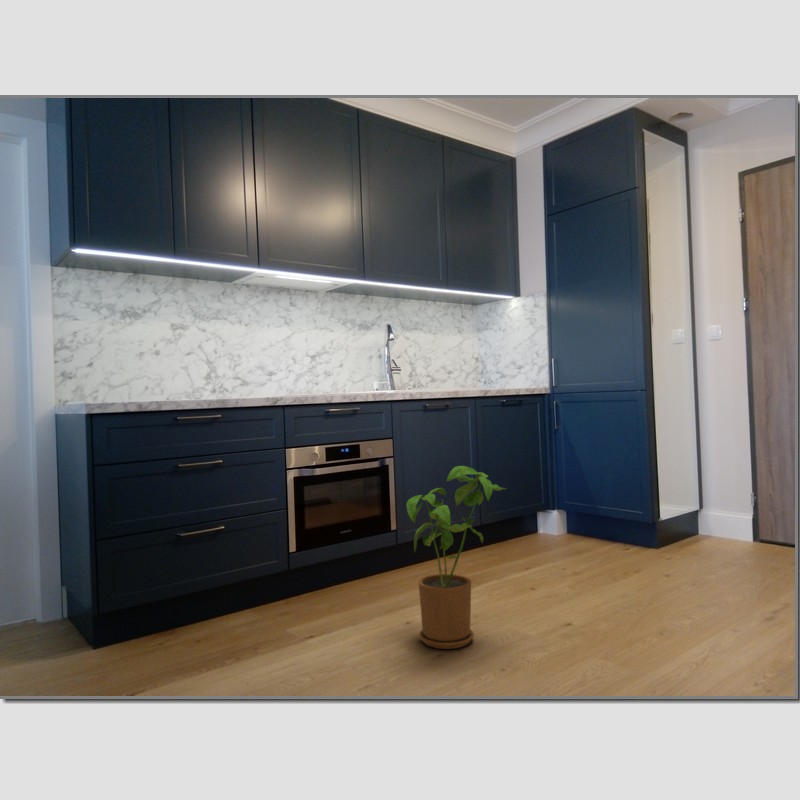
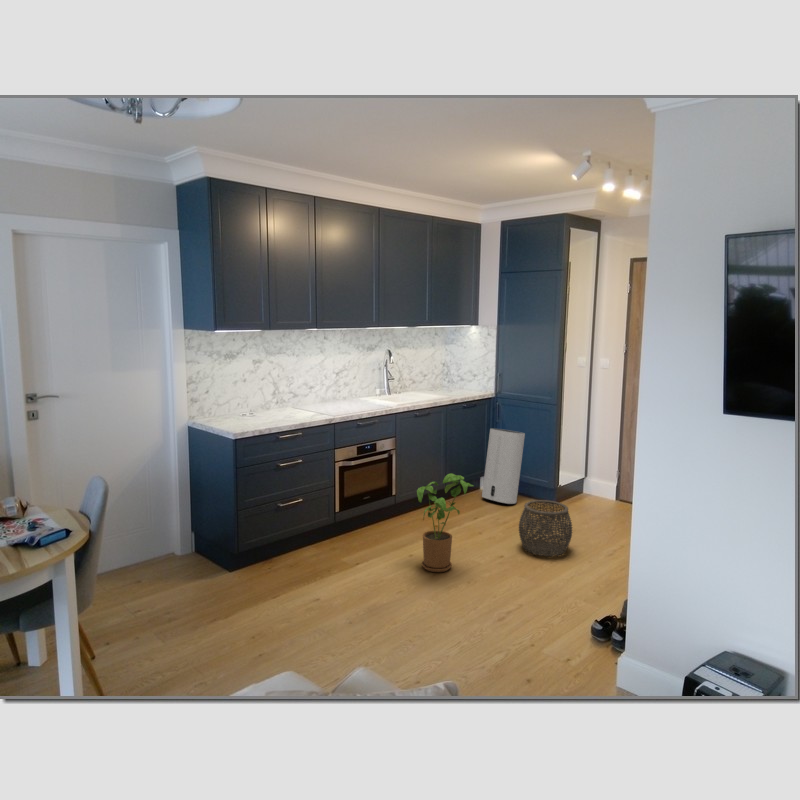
air purifier: none [538,436,599,549] -> present [482,428,525,504]
woven basket: none [595,525,694,622] -> present [519,500,572,556]

